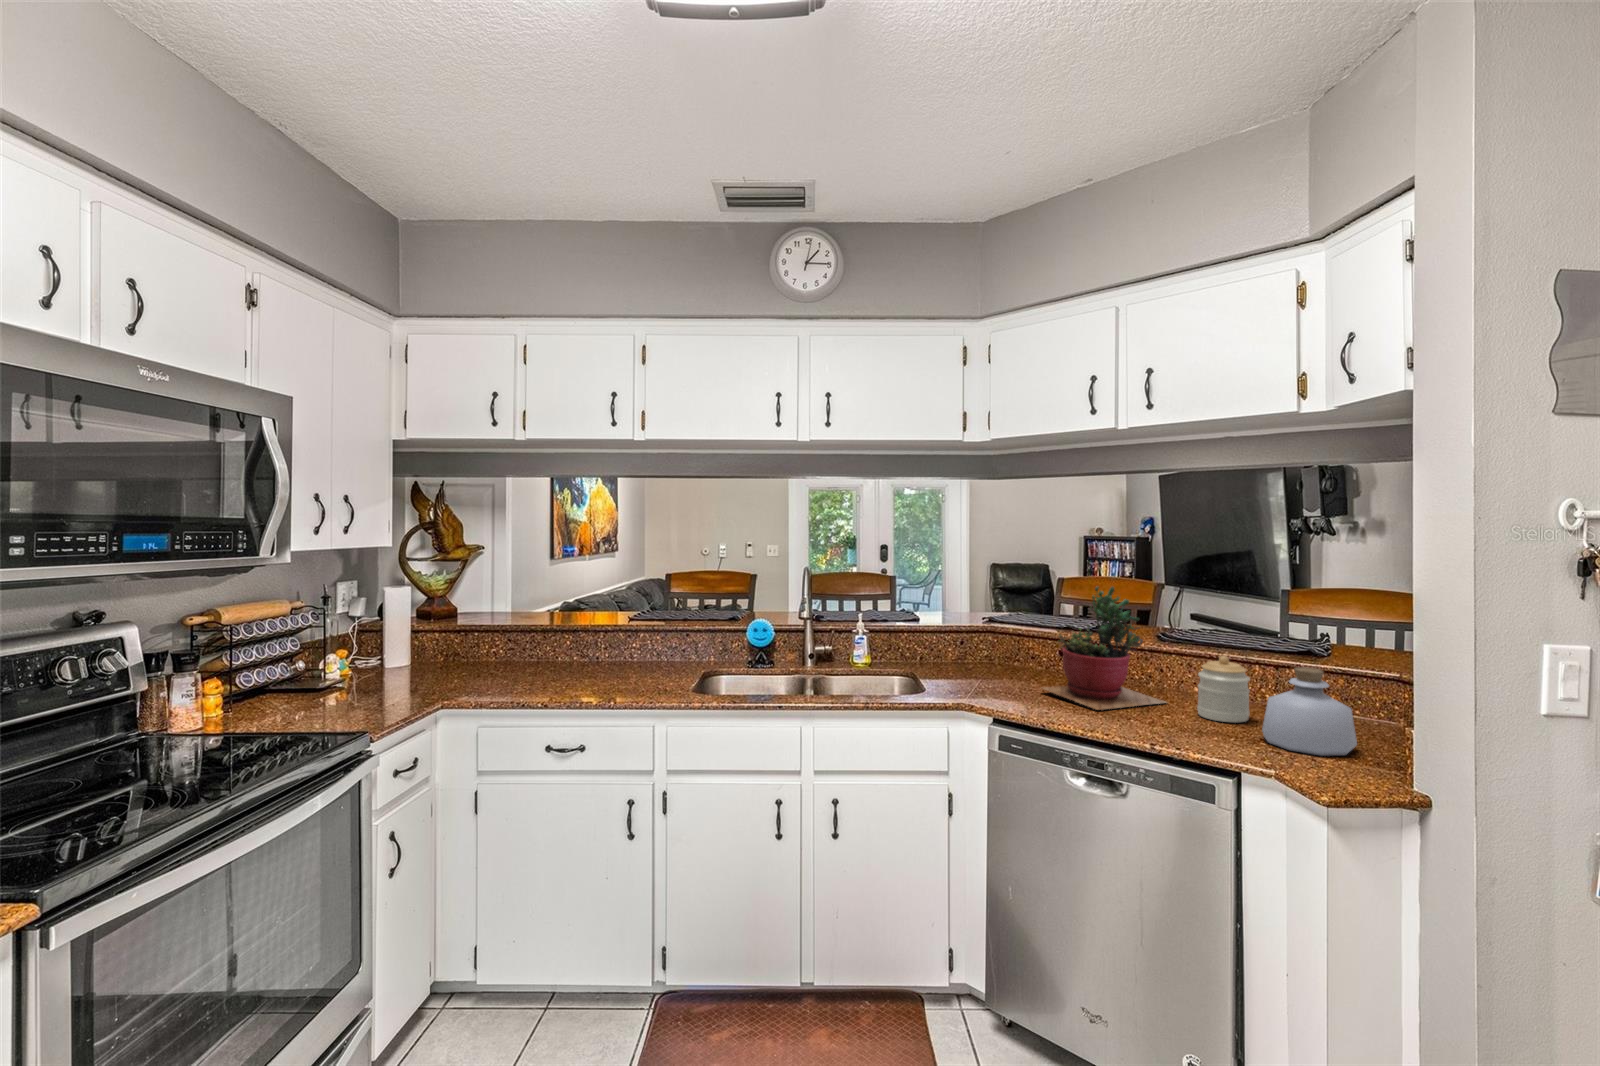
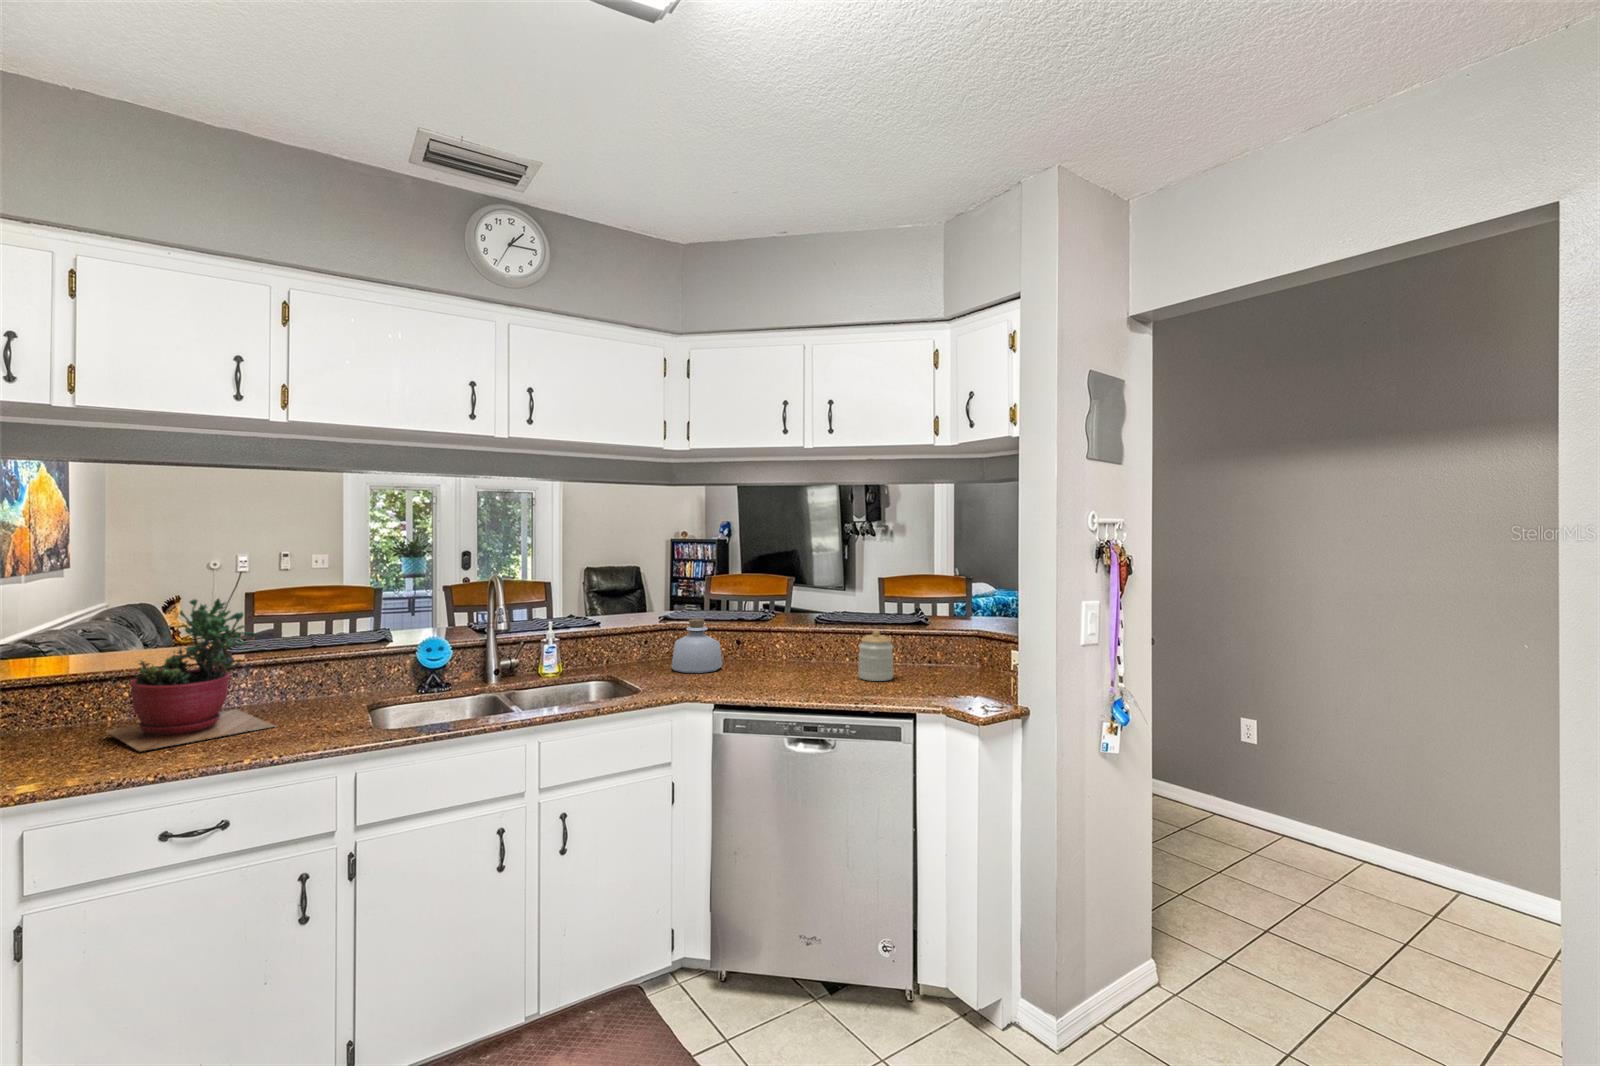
succulent plant: present [1043,587,1166,710] -> present [106,599,274,751]
bottle: present [1262,667,1357,756] -> present [671,619,723,673]

